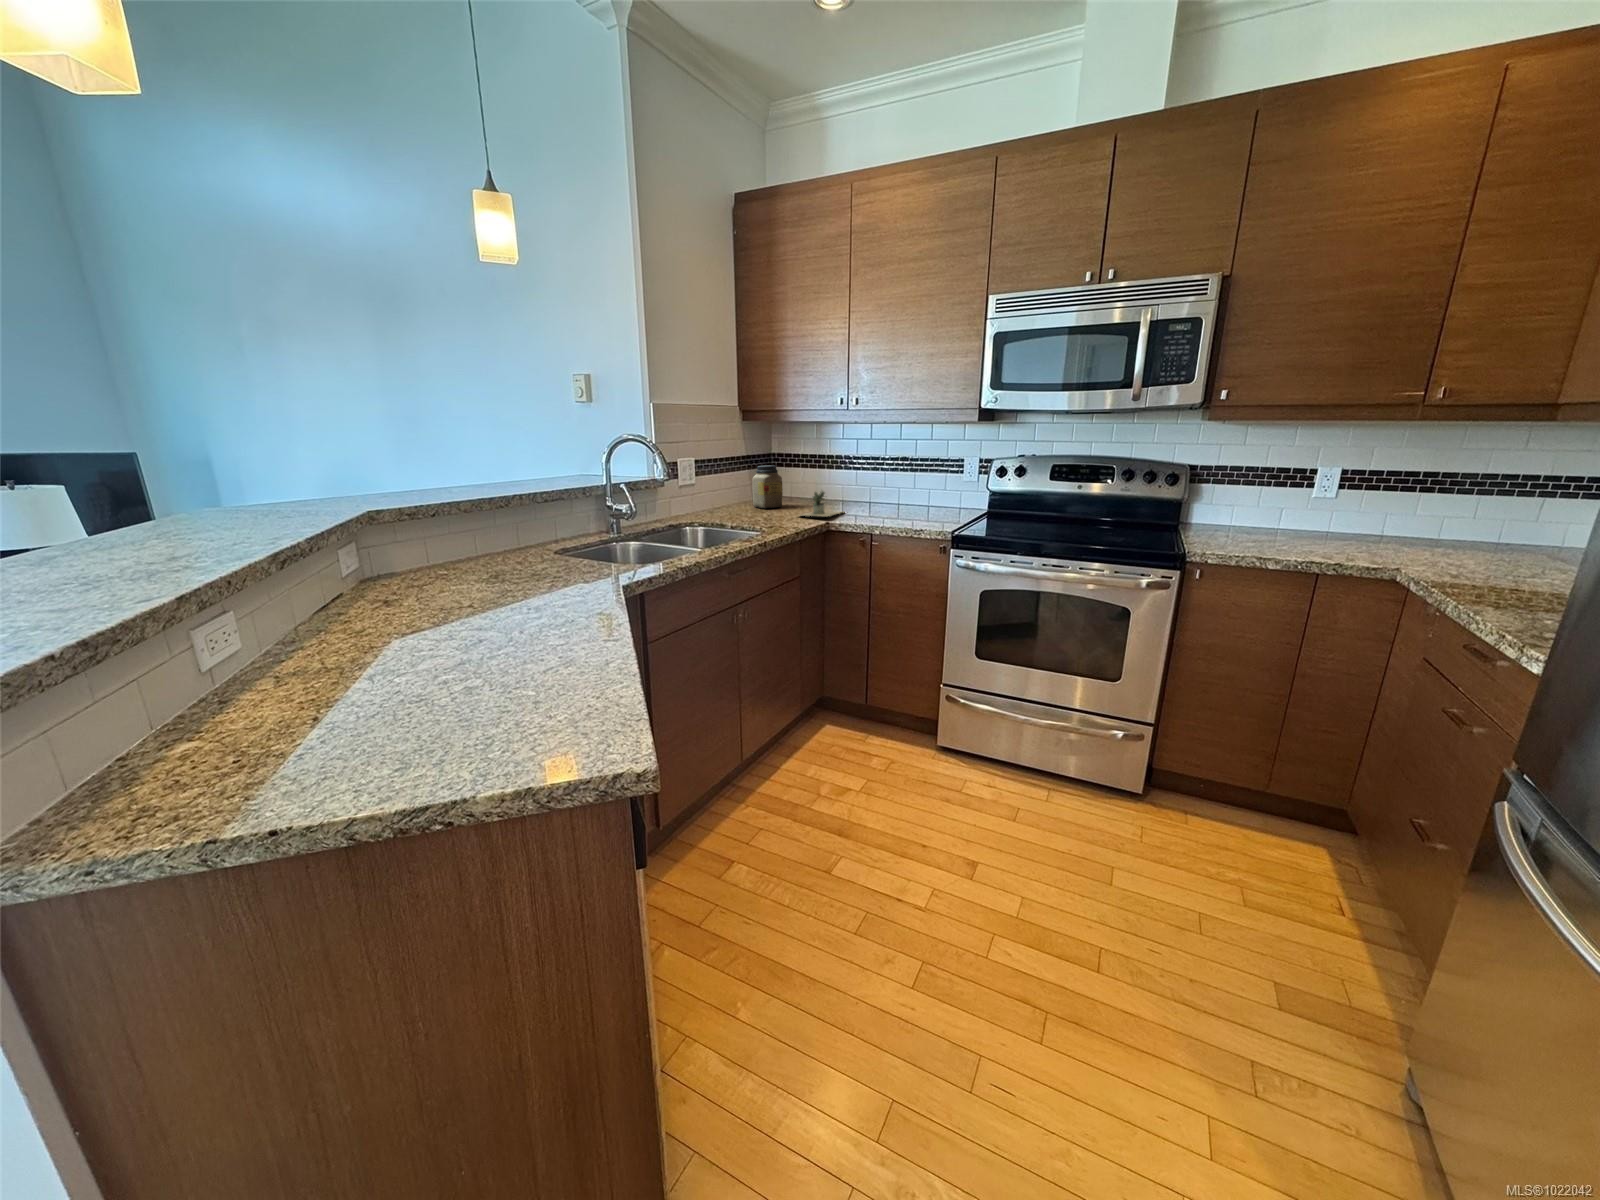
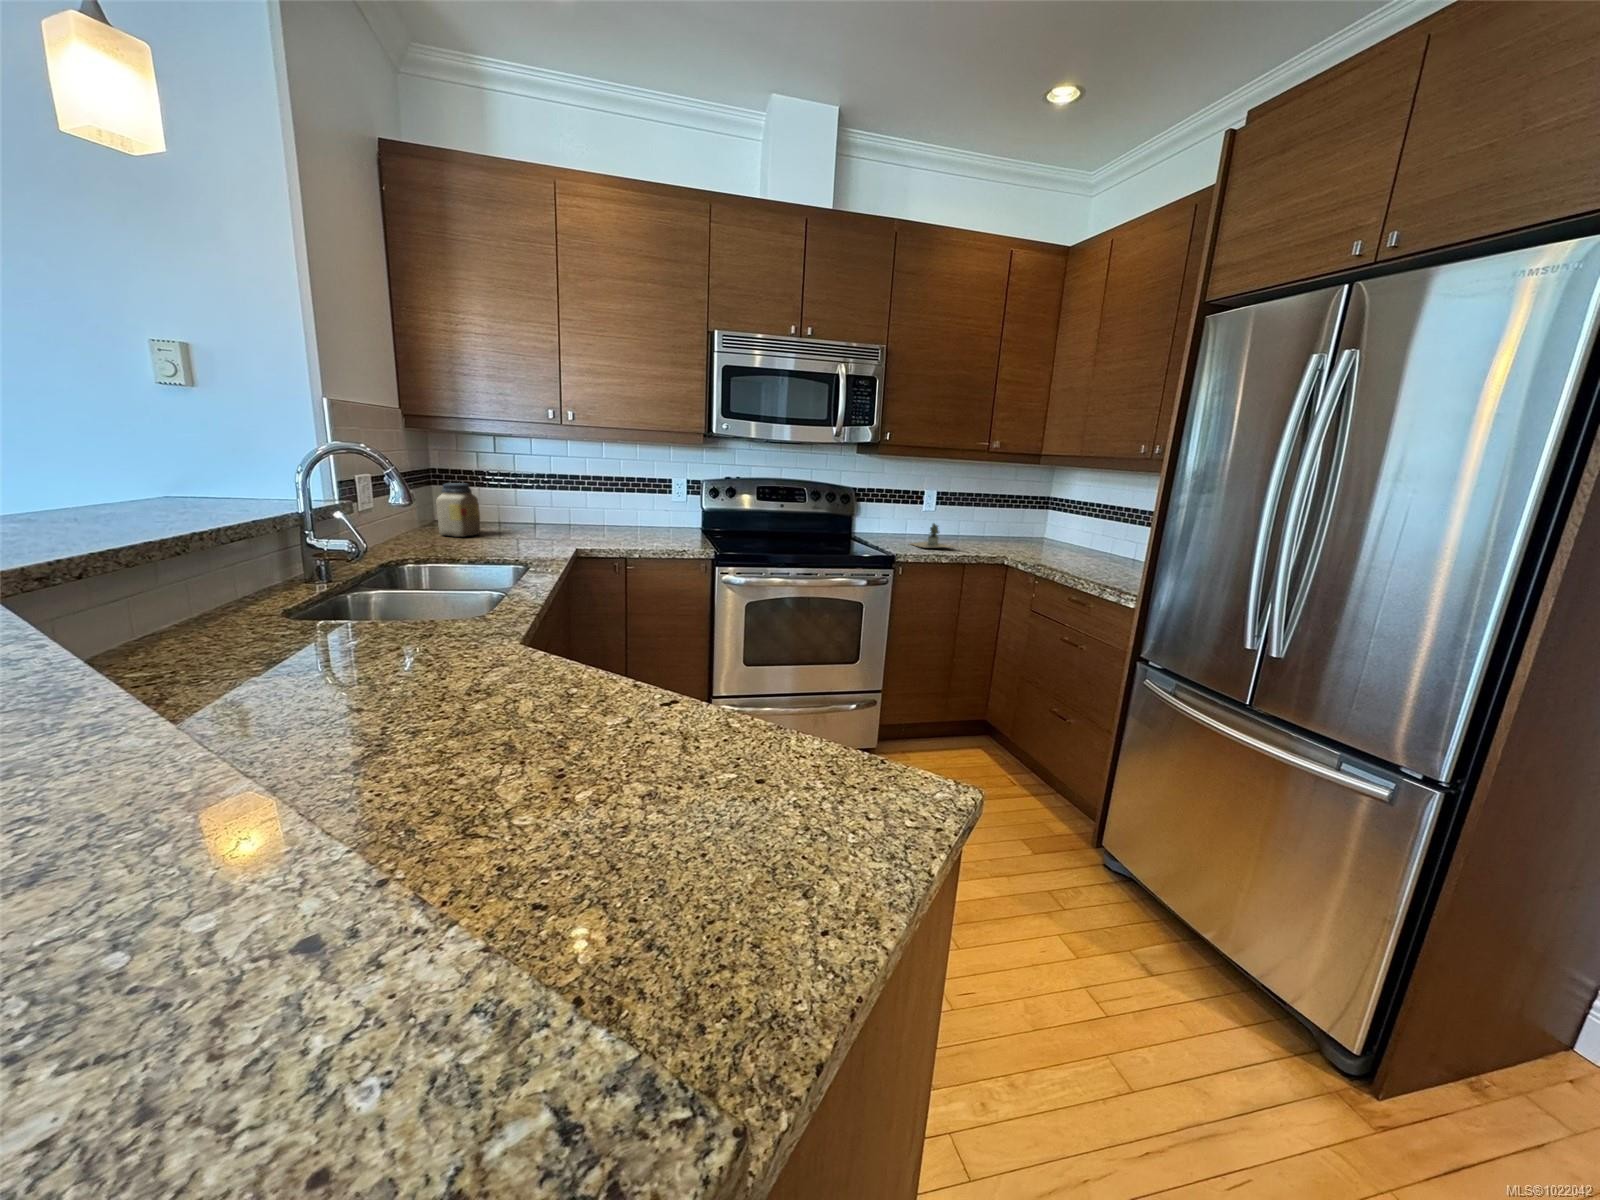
potted plant: present [804,491,844,516] -> present [911,524,952,547]

